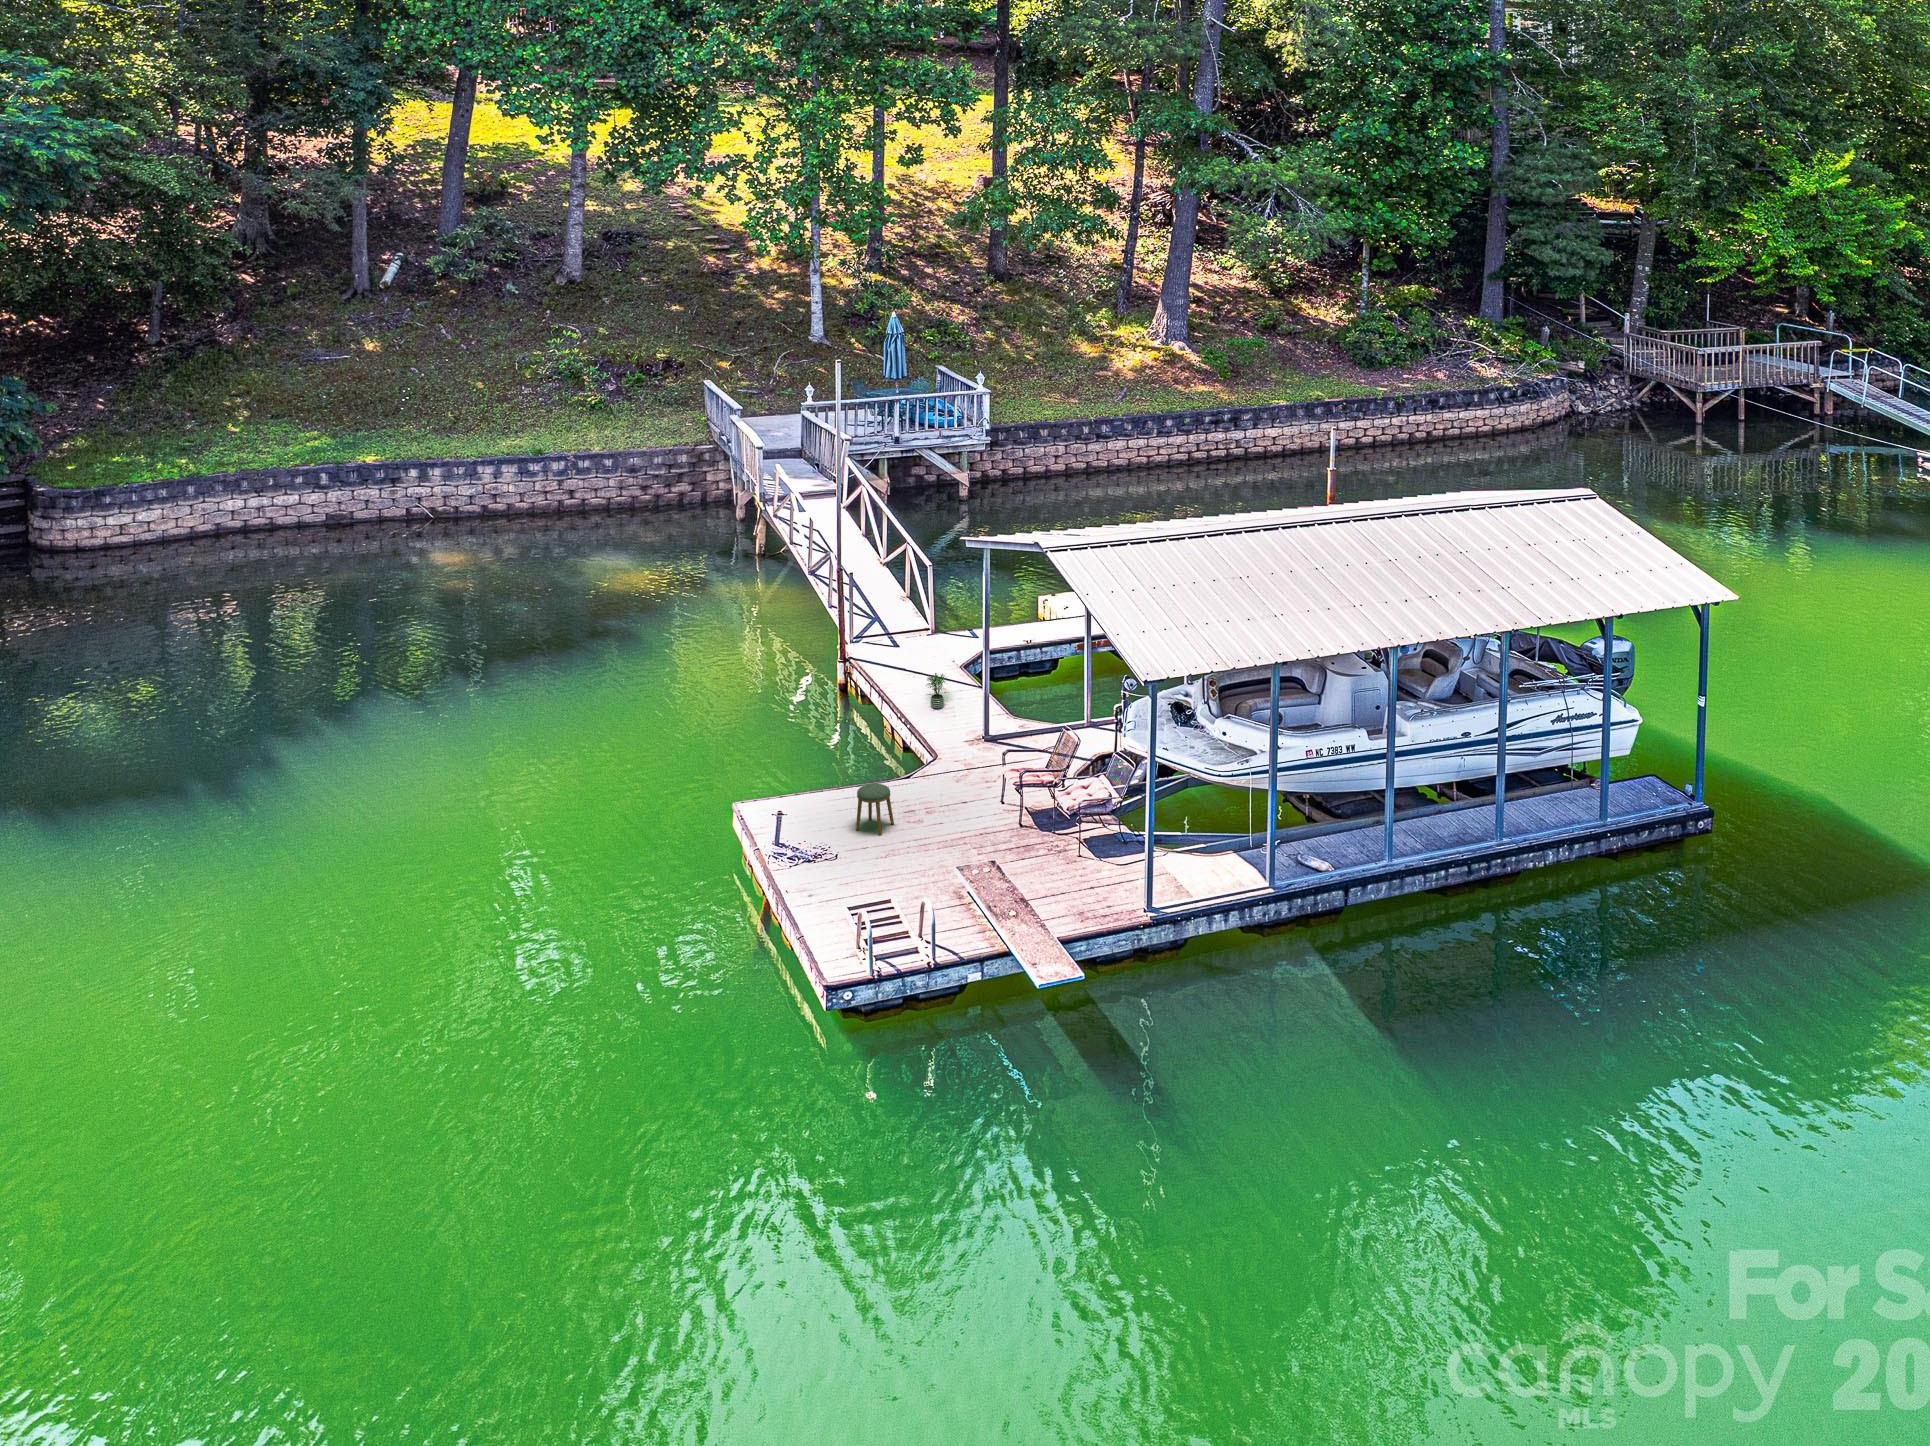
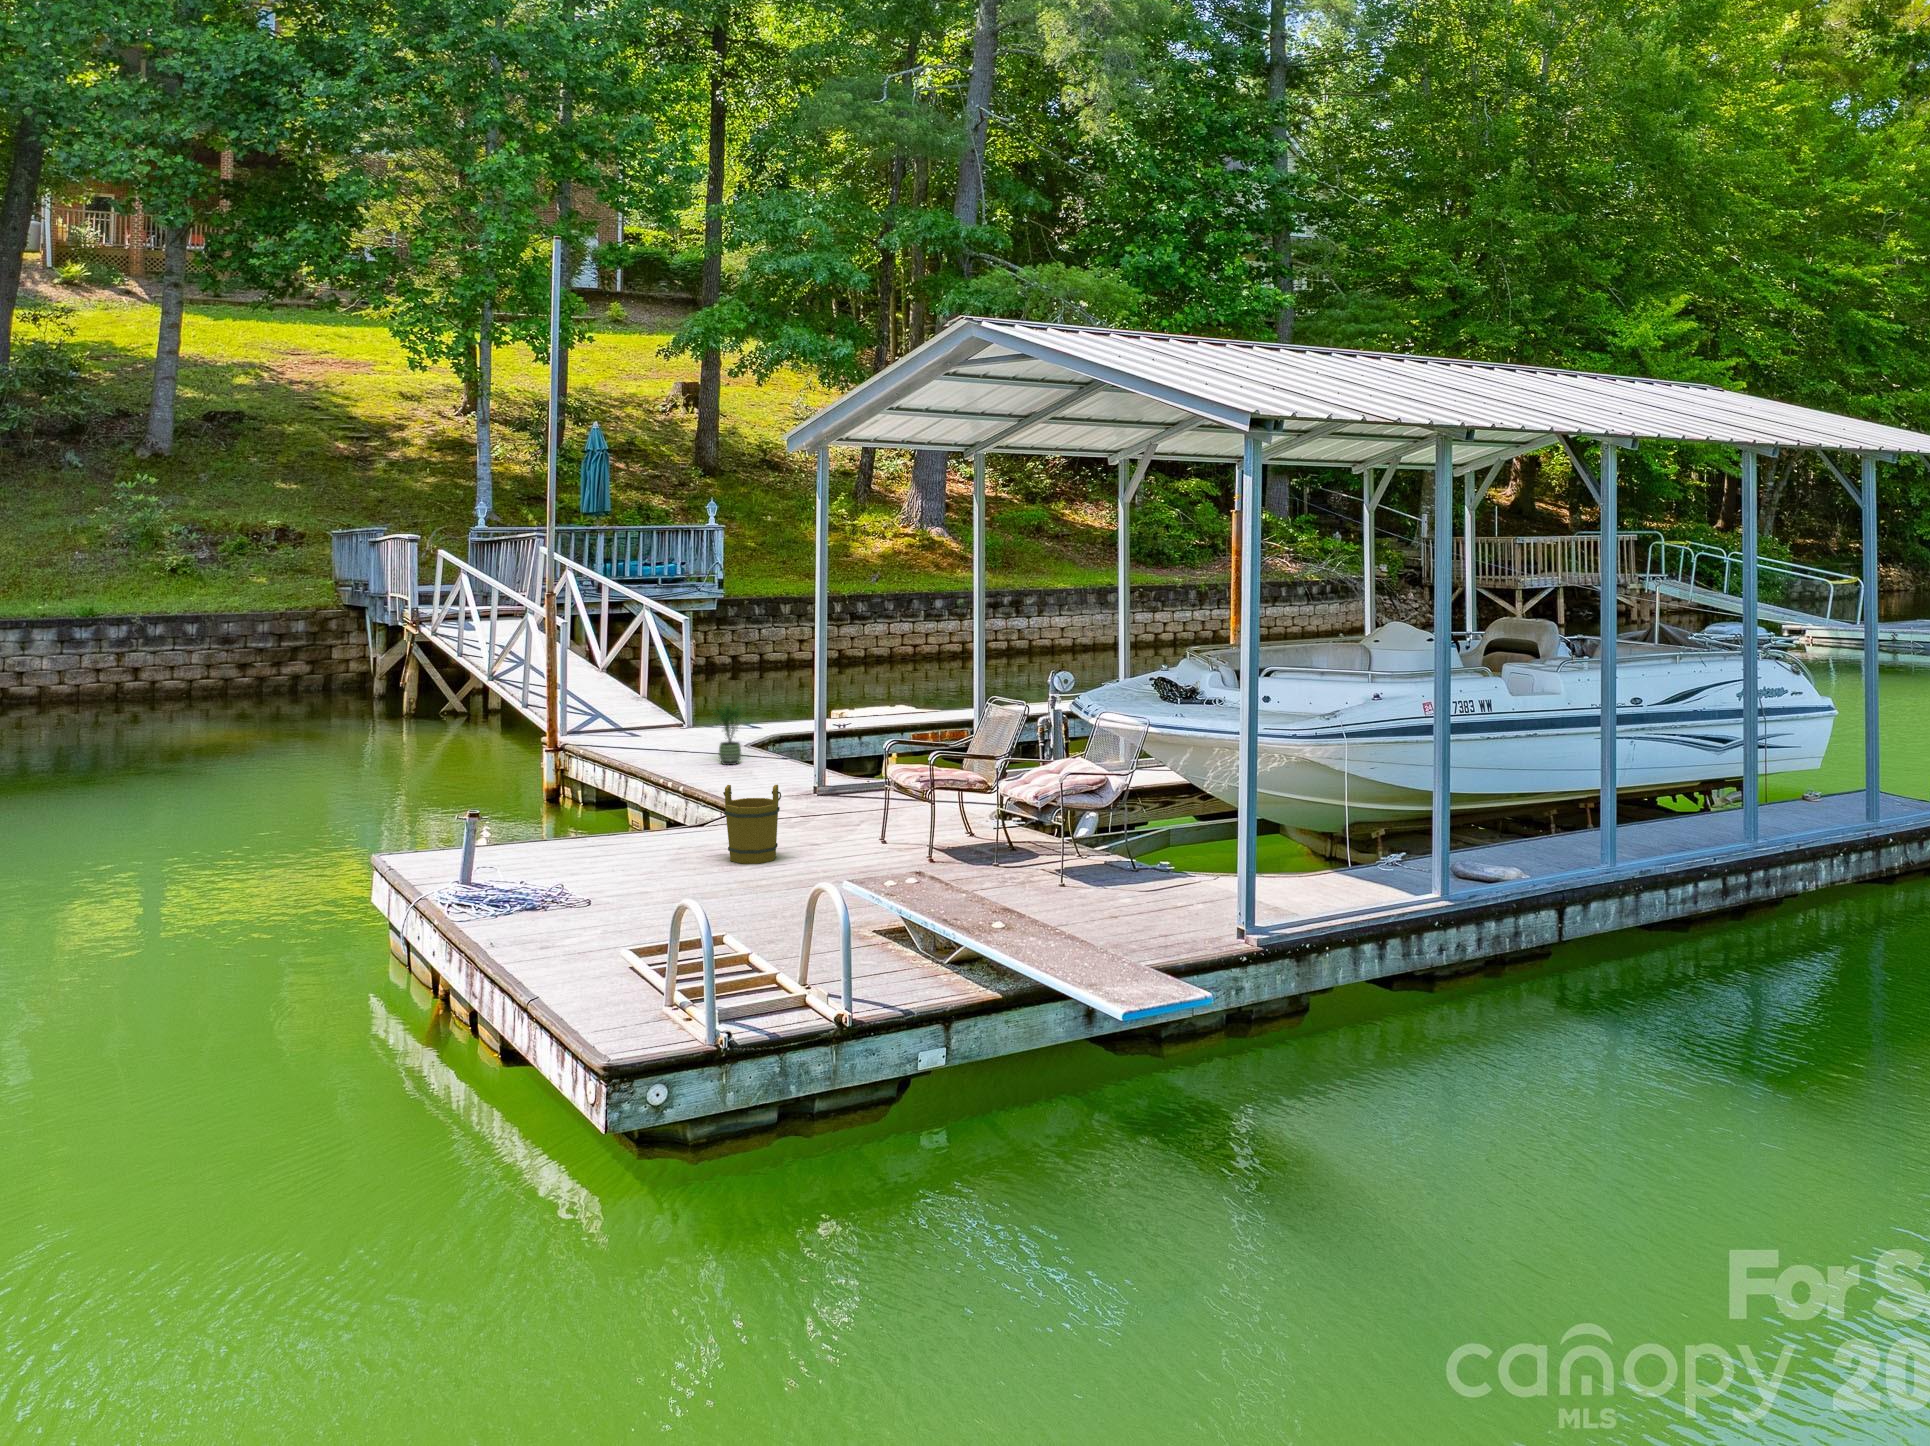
stool: present [856,783,894,836] -> none [622,779,697,873]
bucket: none [907,788,937,830] -> present [723,785,781,864]

